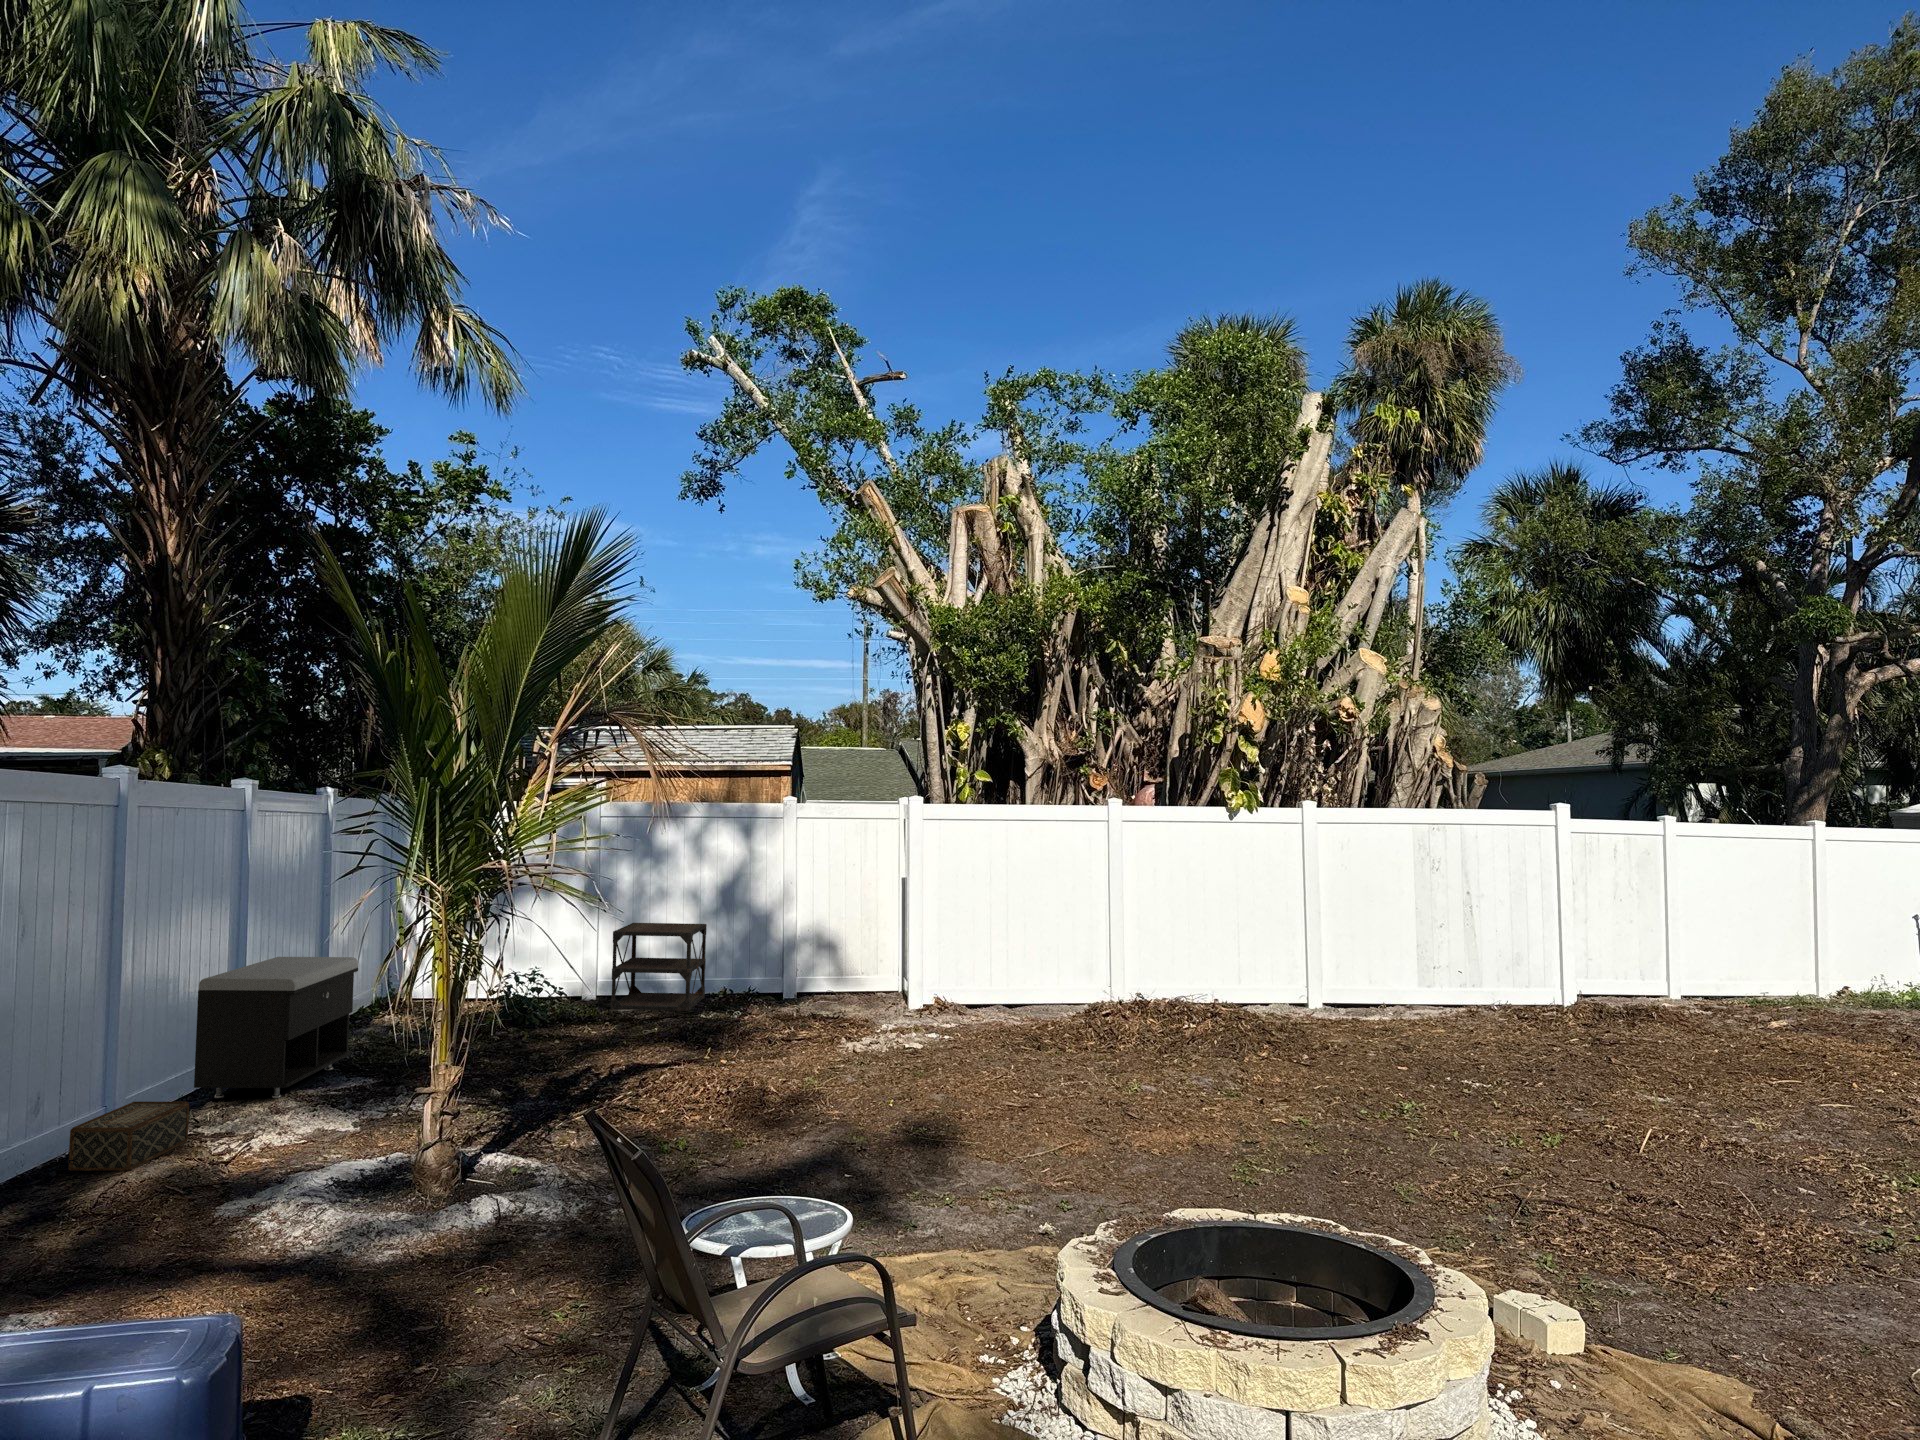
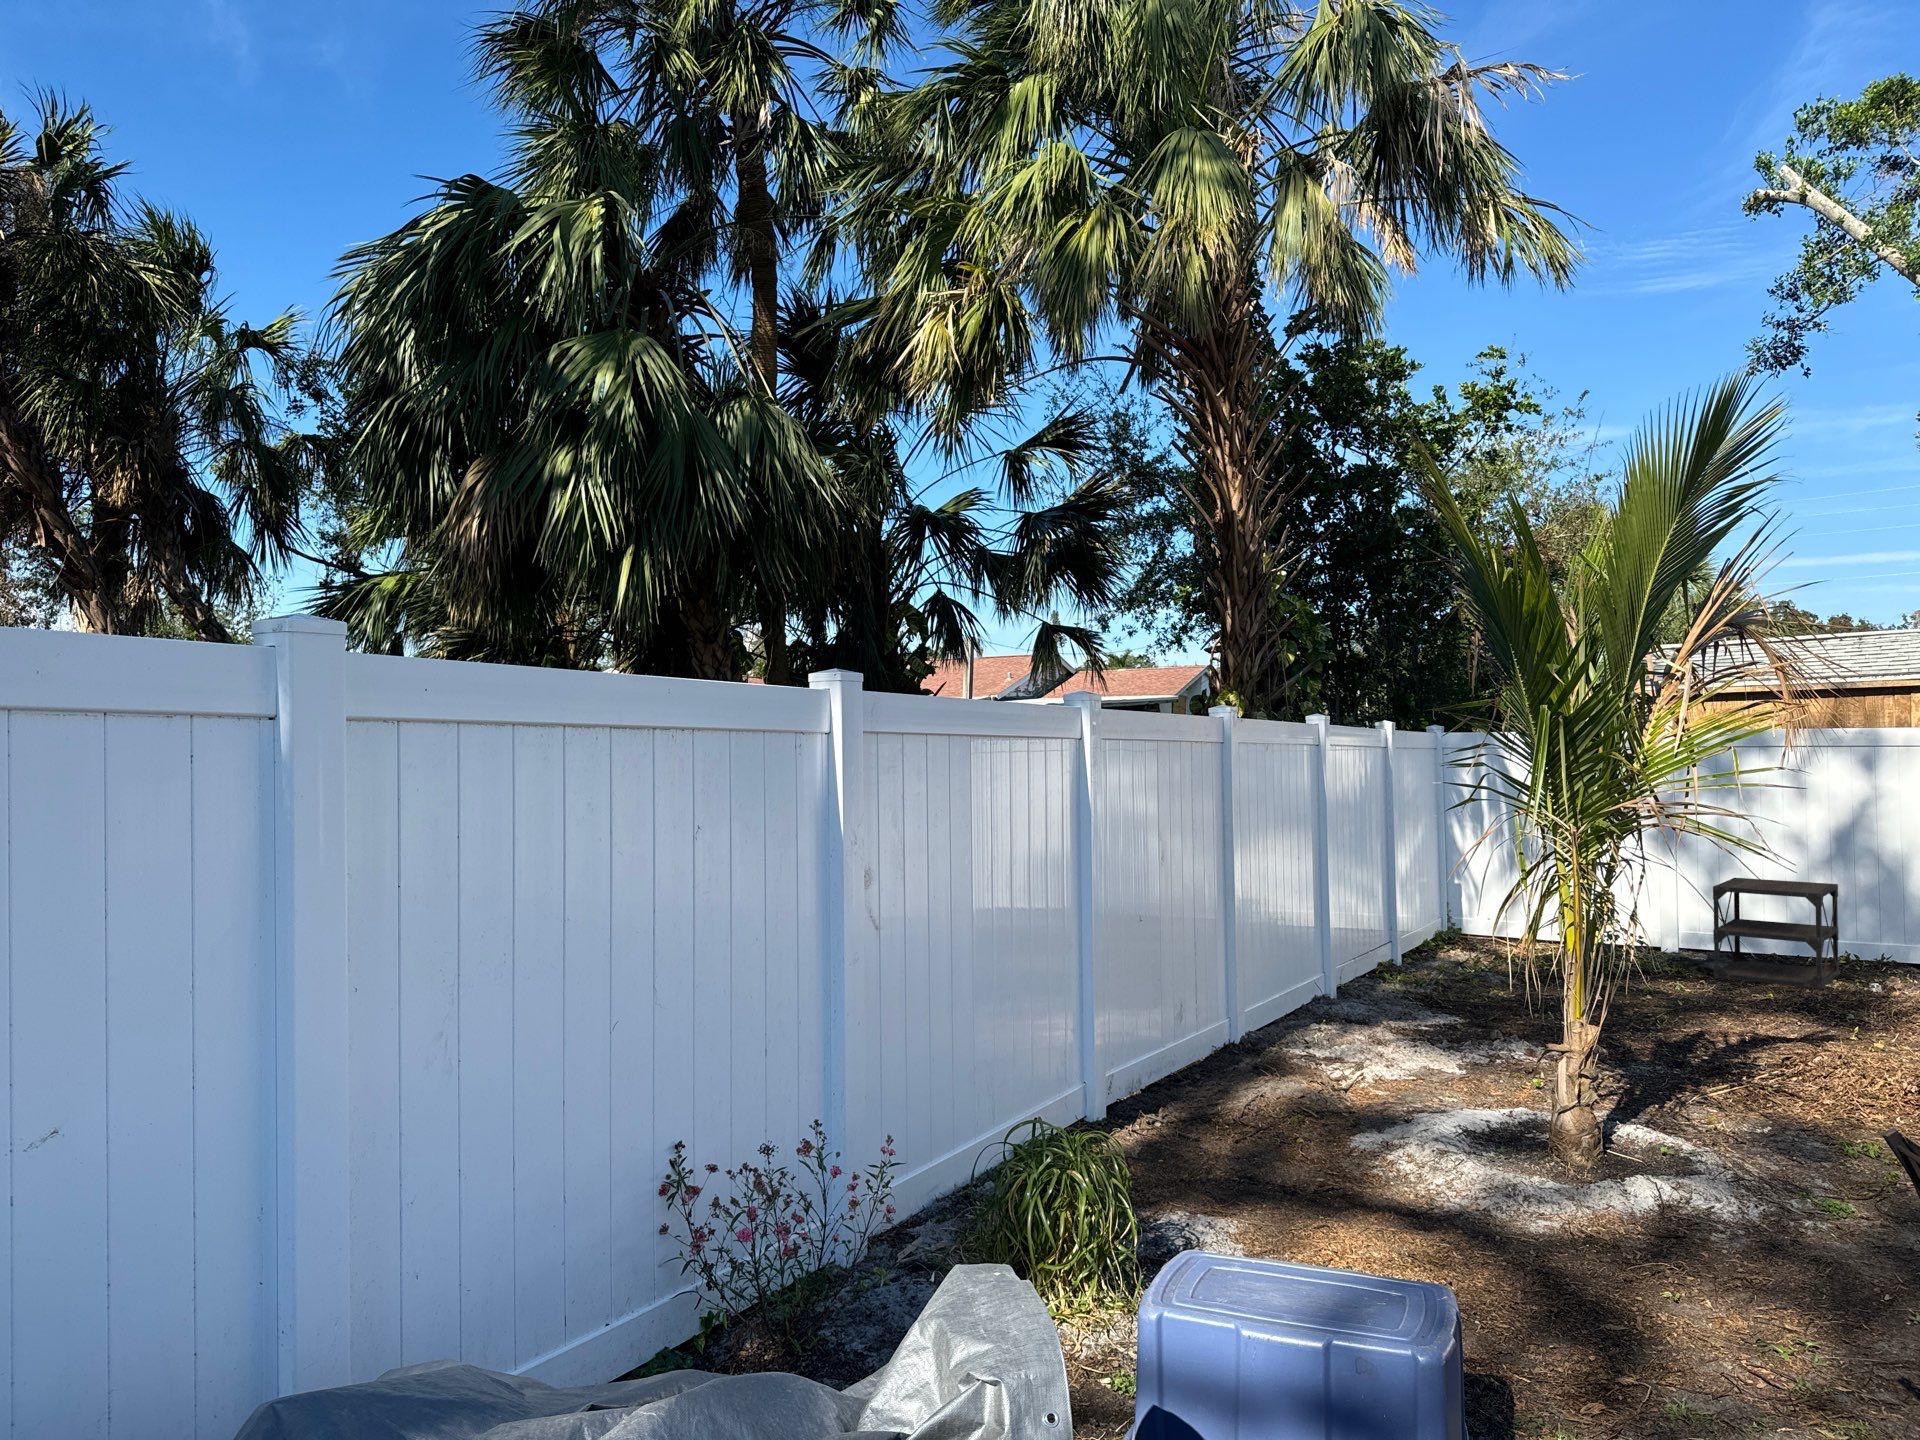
storage bench: present [194,957,358,1098] -> none [1298,892,1439,1031]
woven basket: present [69,1101,189,1171] -> none [1214,1018,1306,1082]

